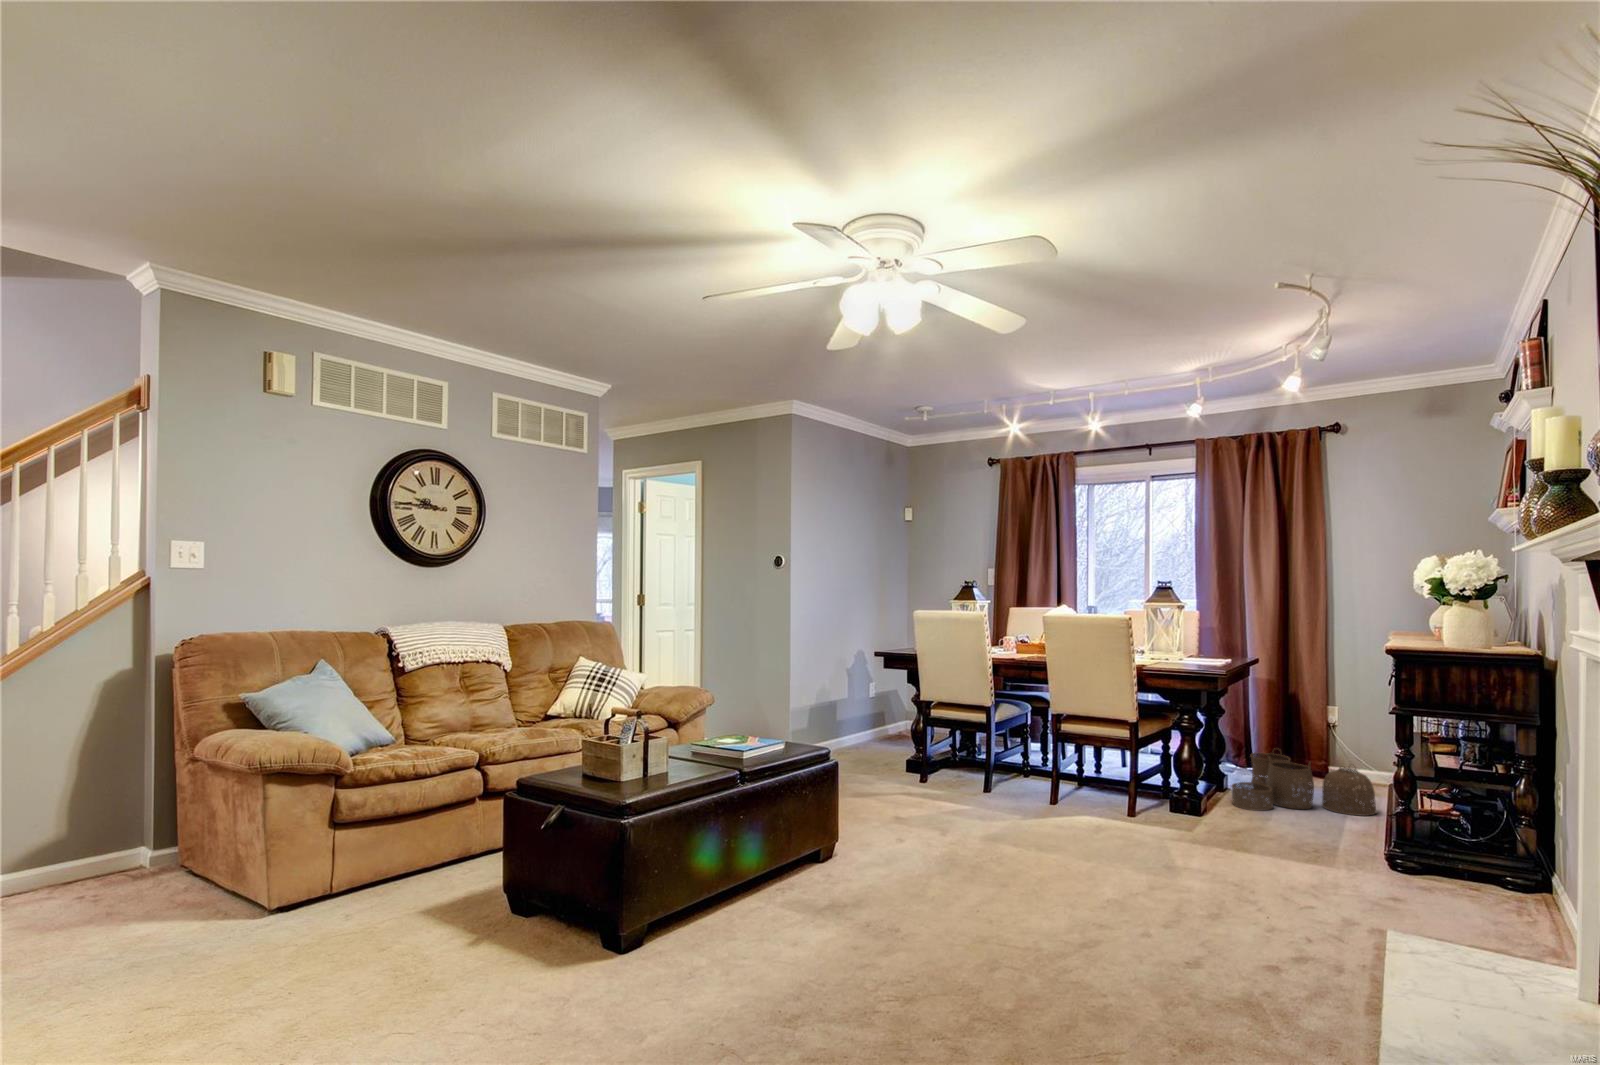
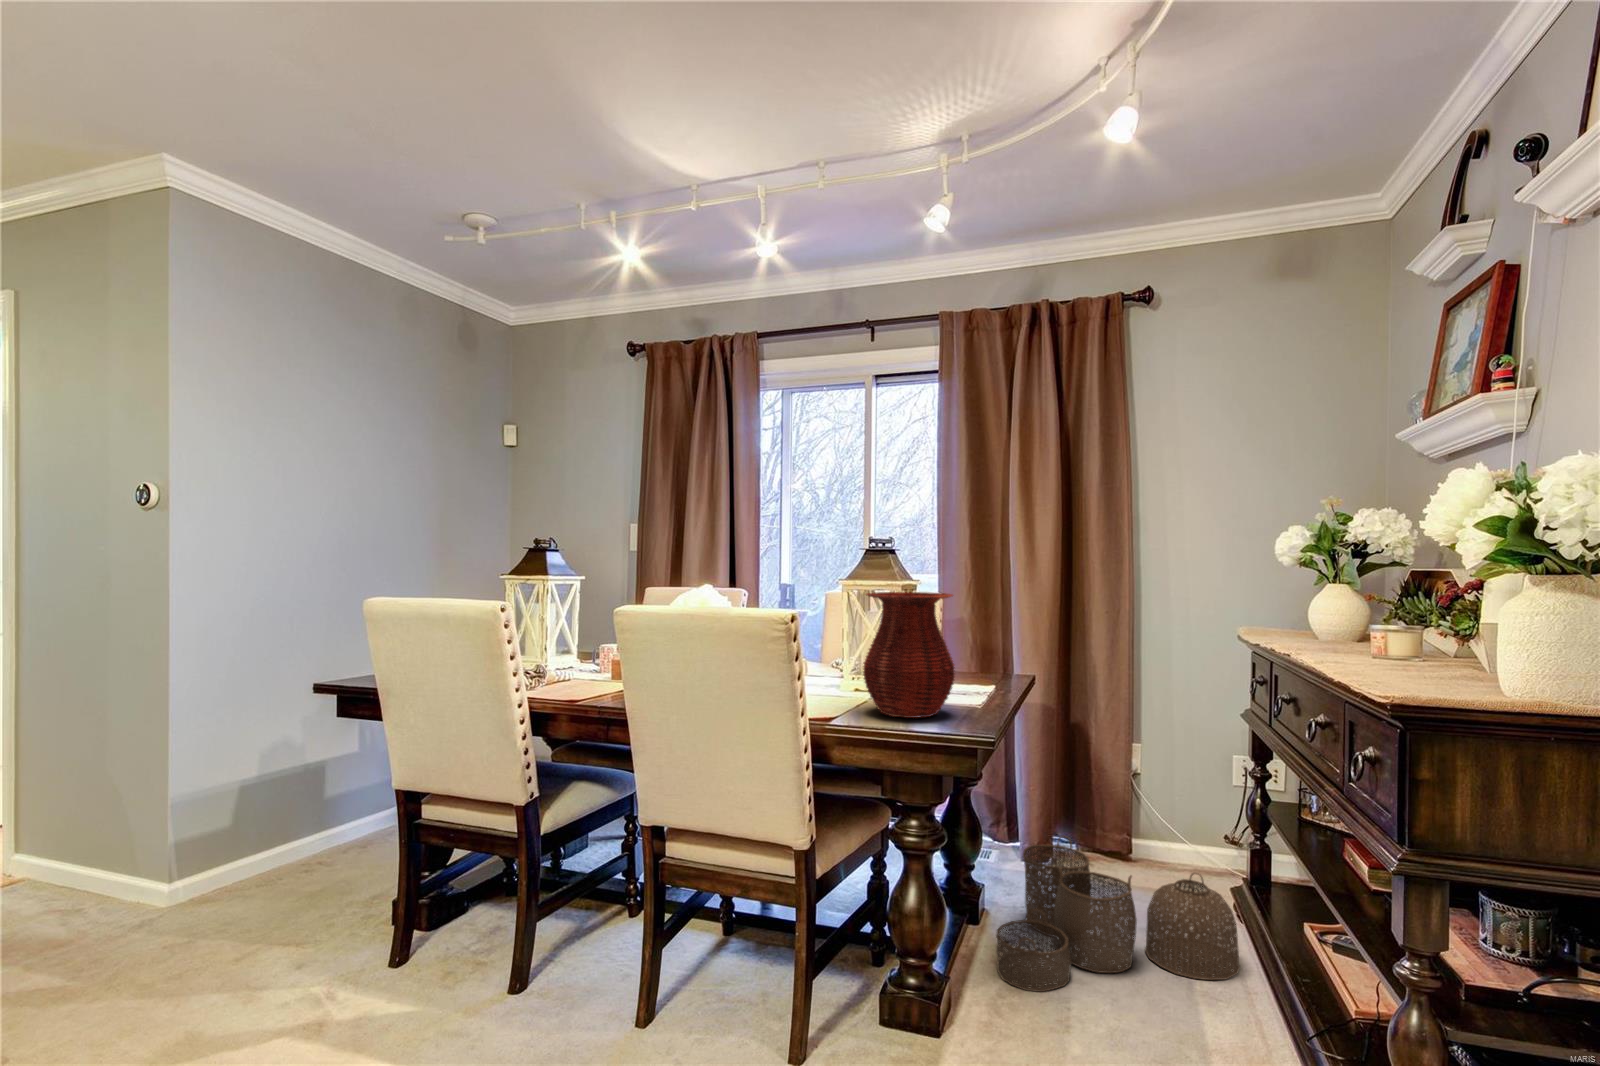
vase: none [1157,610,1205,668] -> present [863,592,955,718]

